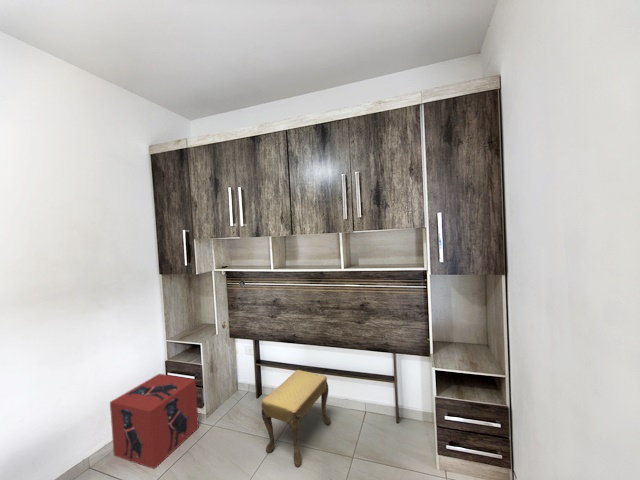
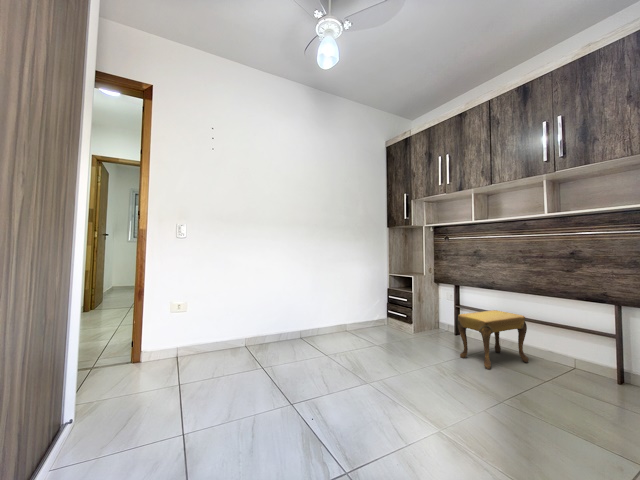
storage box: present [110,374,199,469] -> none [358,296,408,342]

